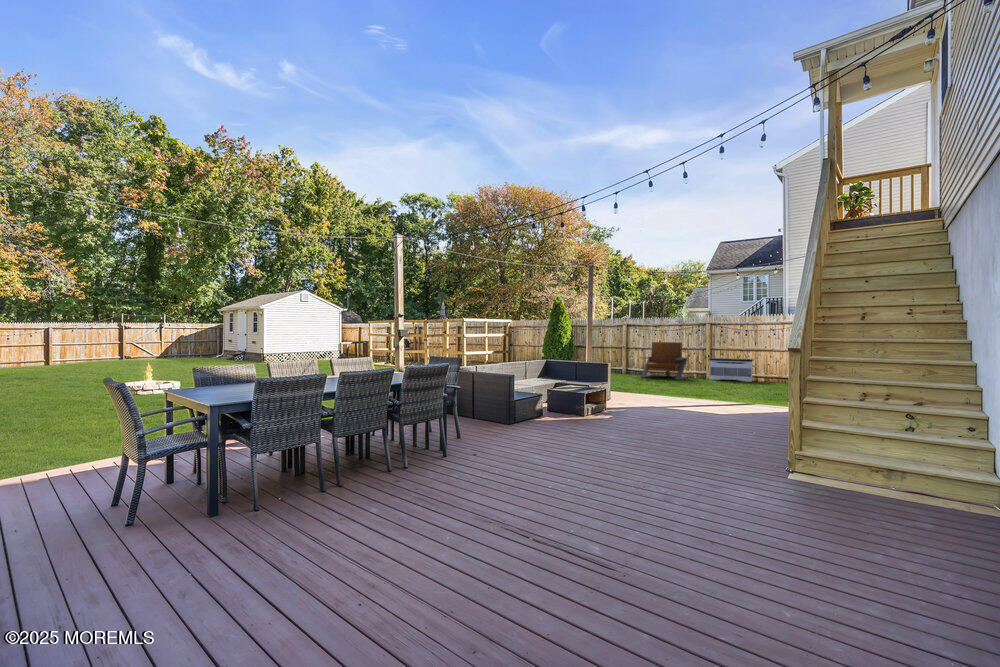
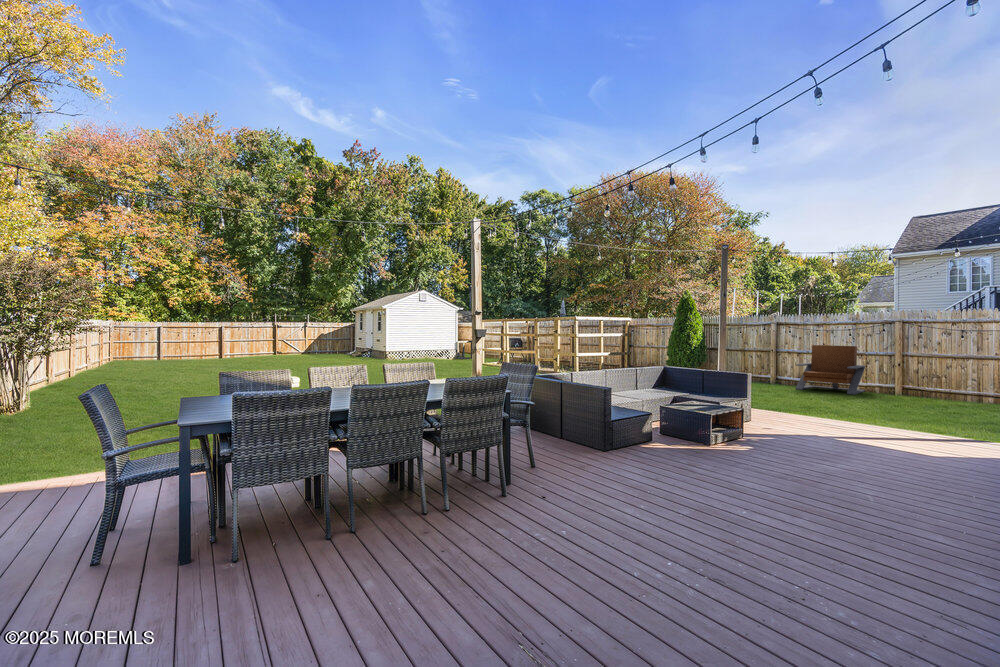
bench: present [709,358,753,382] -> none [899,367,971,401]

